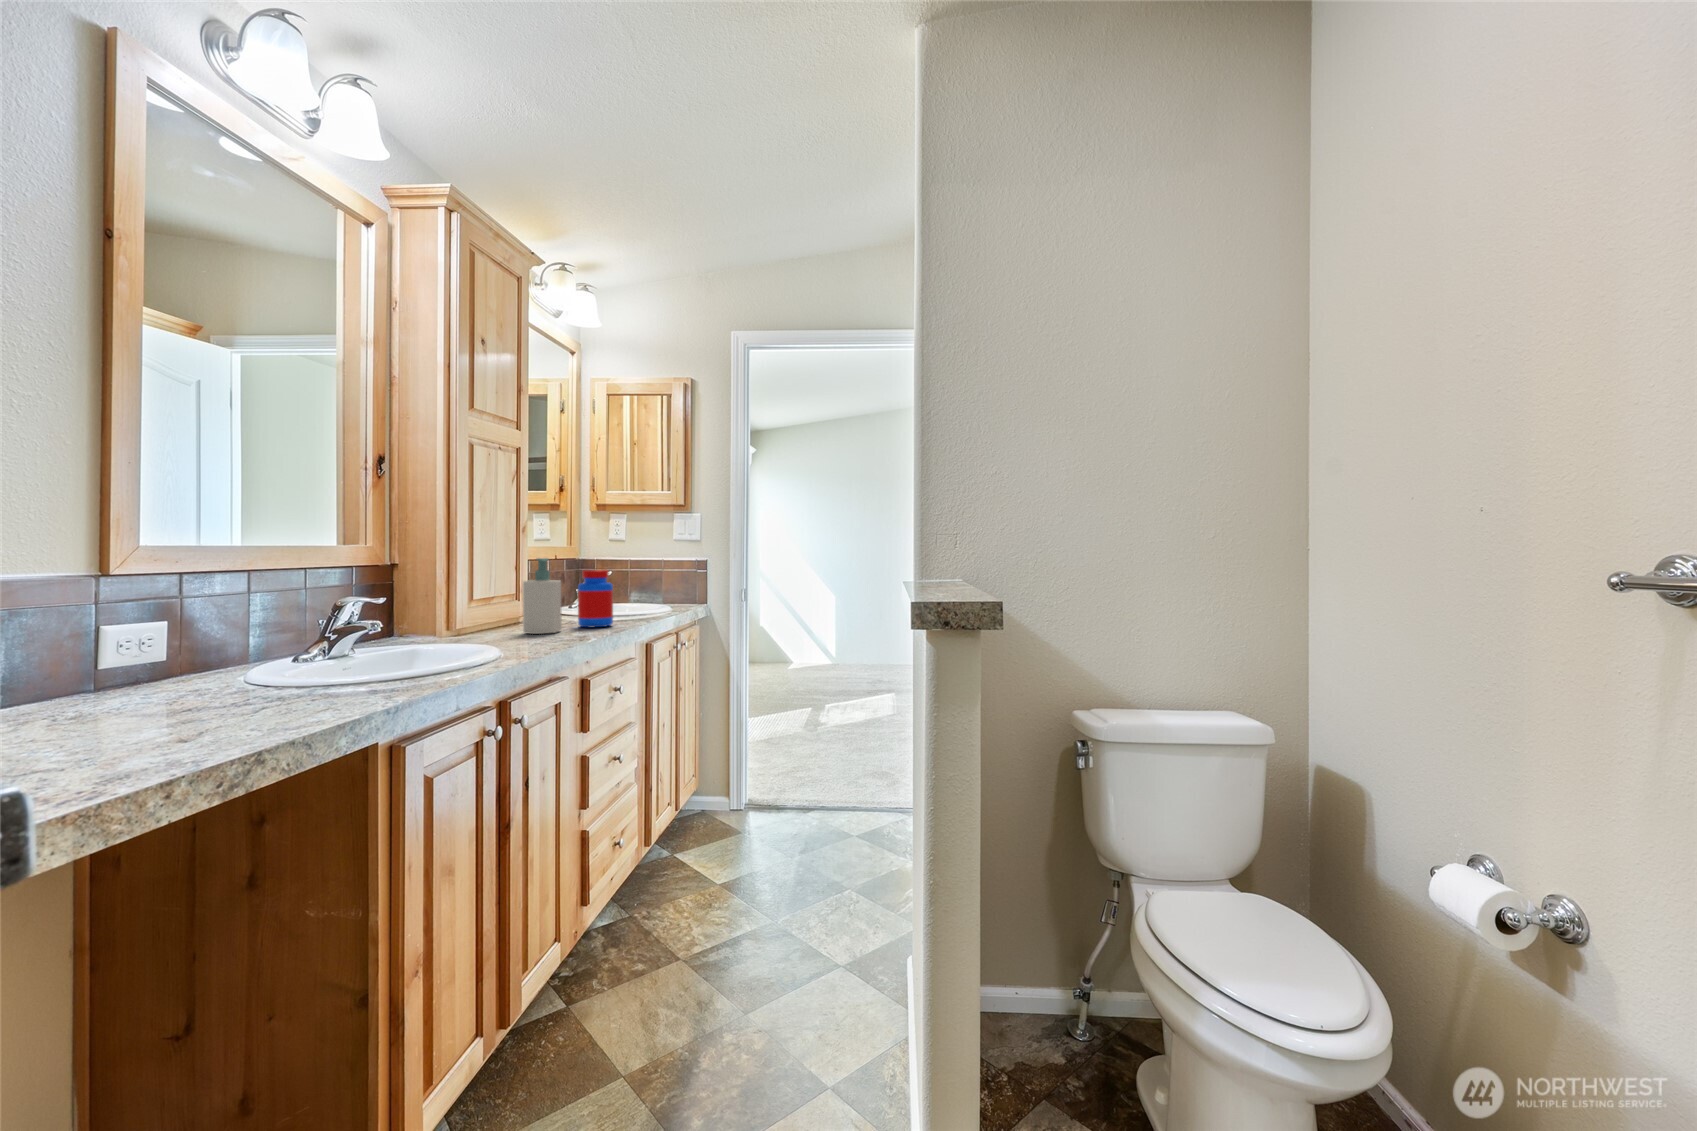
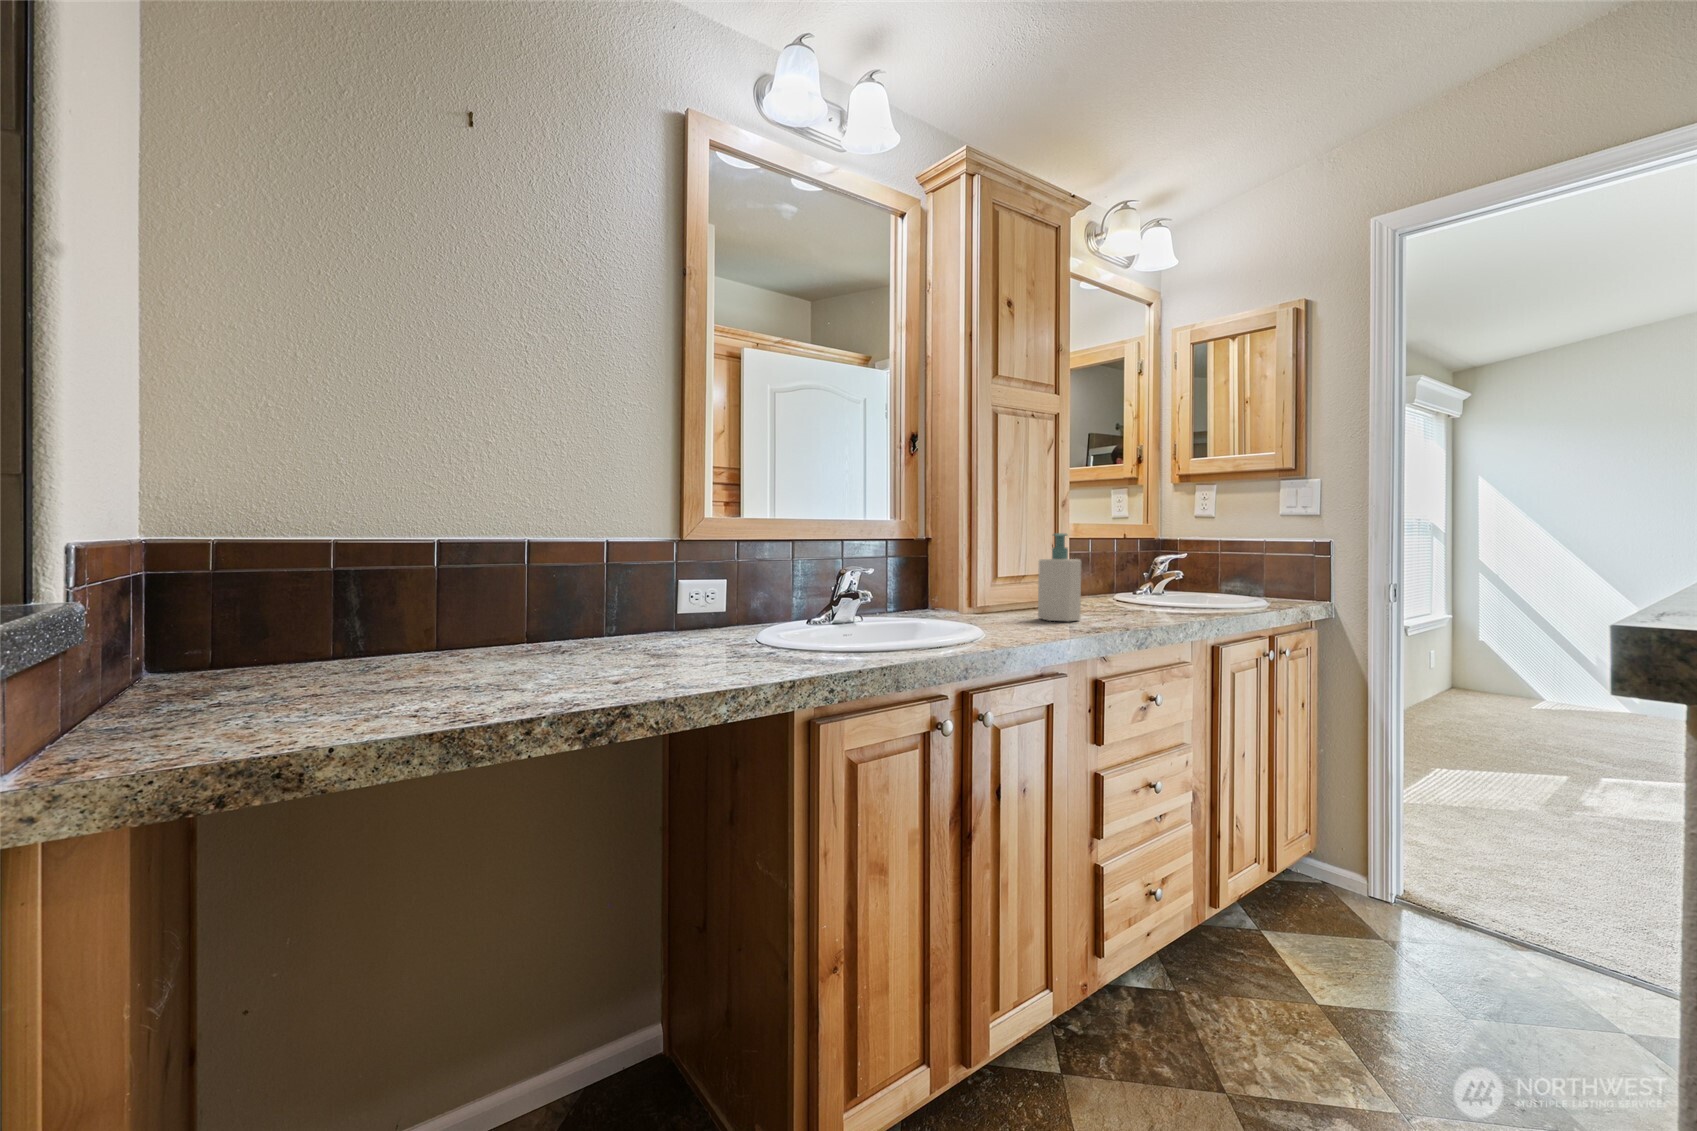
jar: present [578,570,613,628] -> none [1107,549,1153,621]

